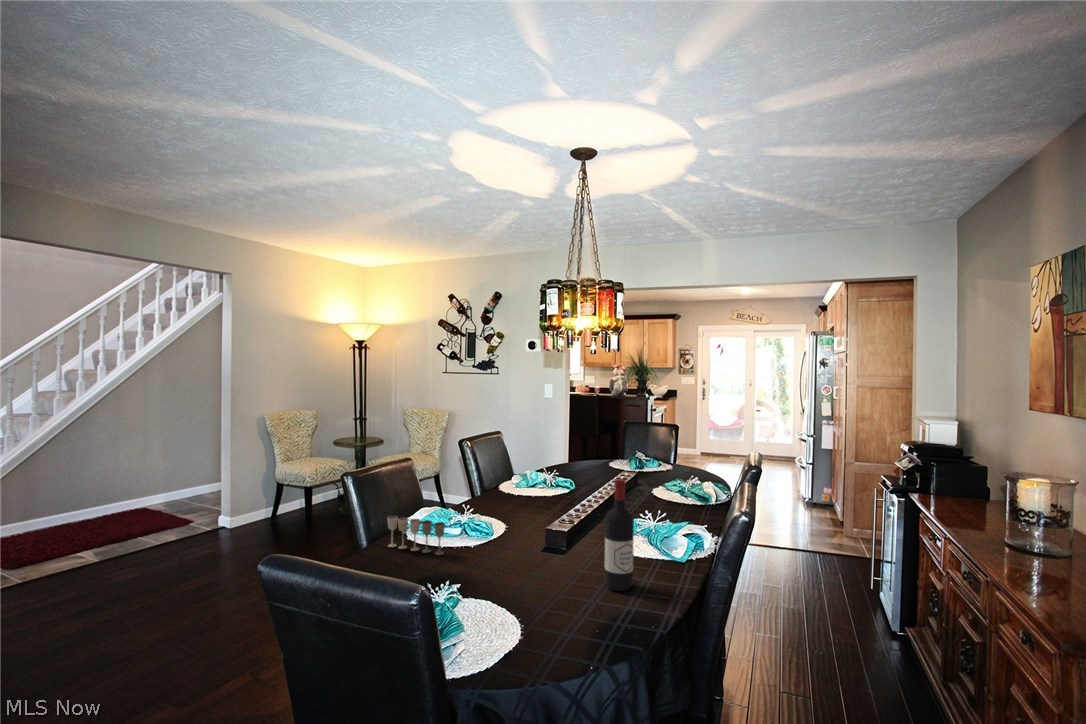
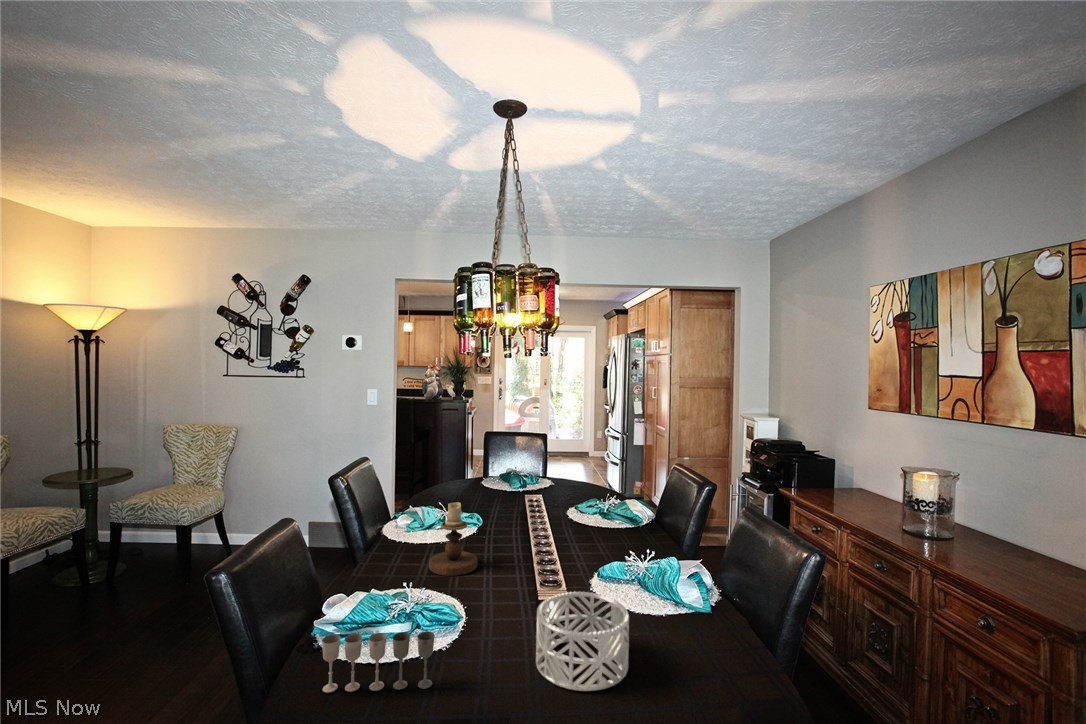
candlestick: none [502,461,537,513] -> present [429,502,477,576]
wine bottle: present [605,479,634,591] -> none [701,534,743,690]
decorative bowl: none [506,517,570,575] -> present [536,592,629,691]

